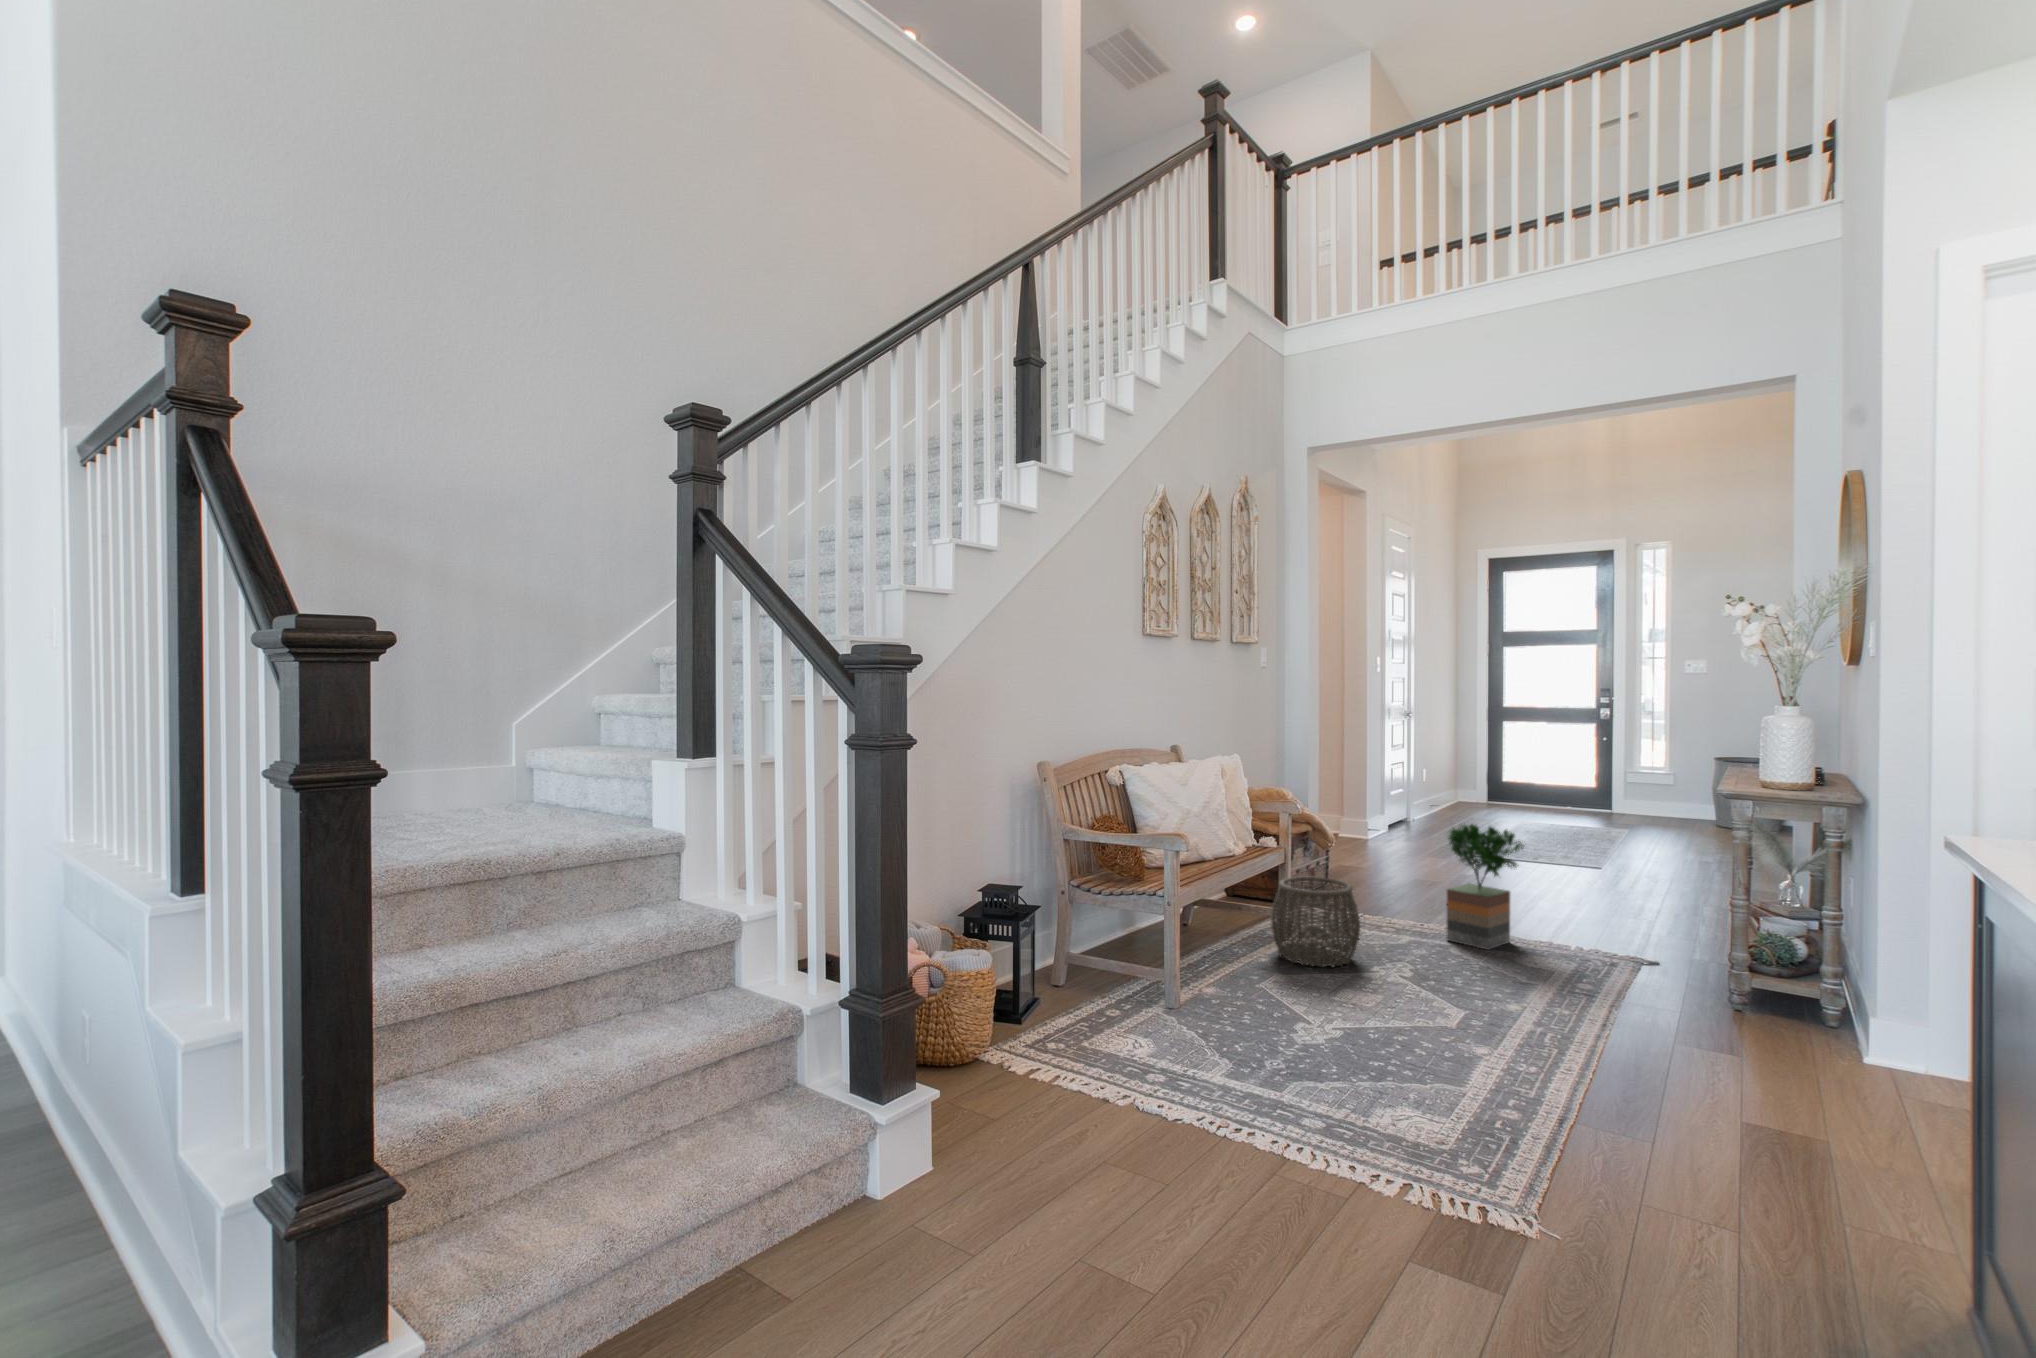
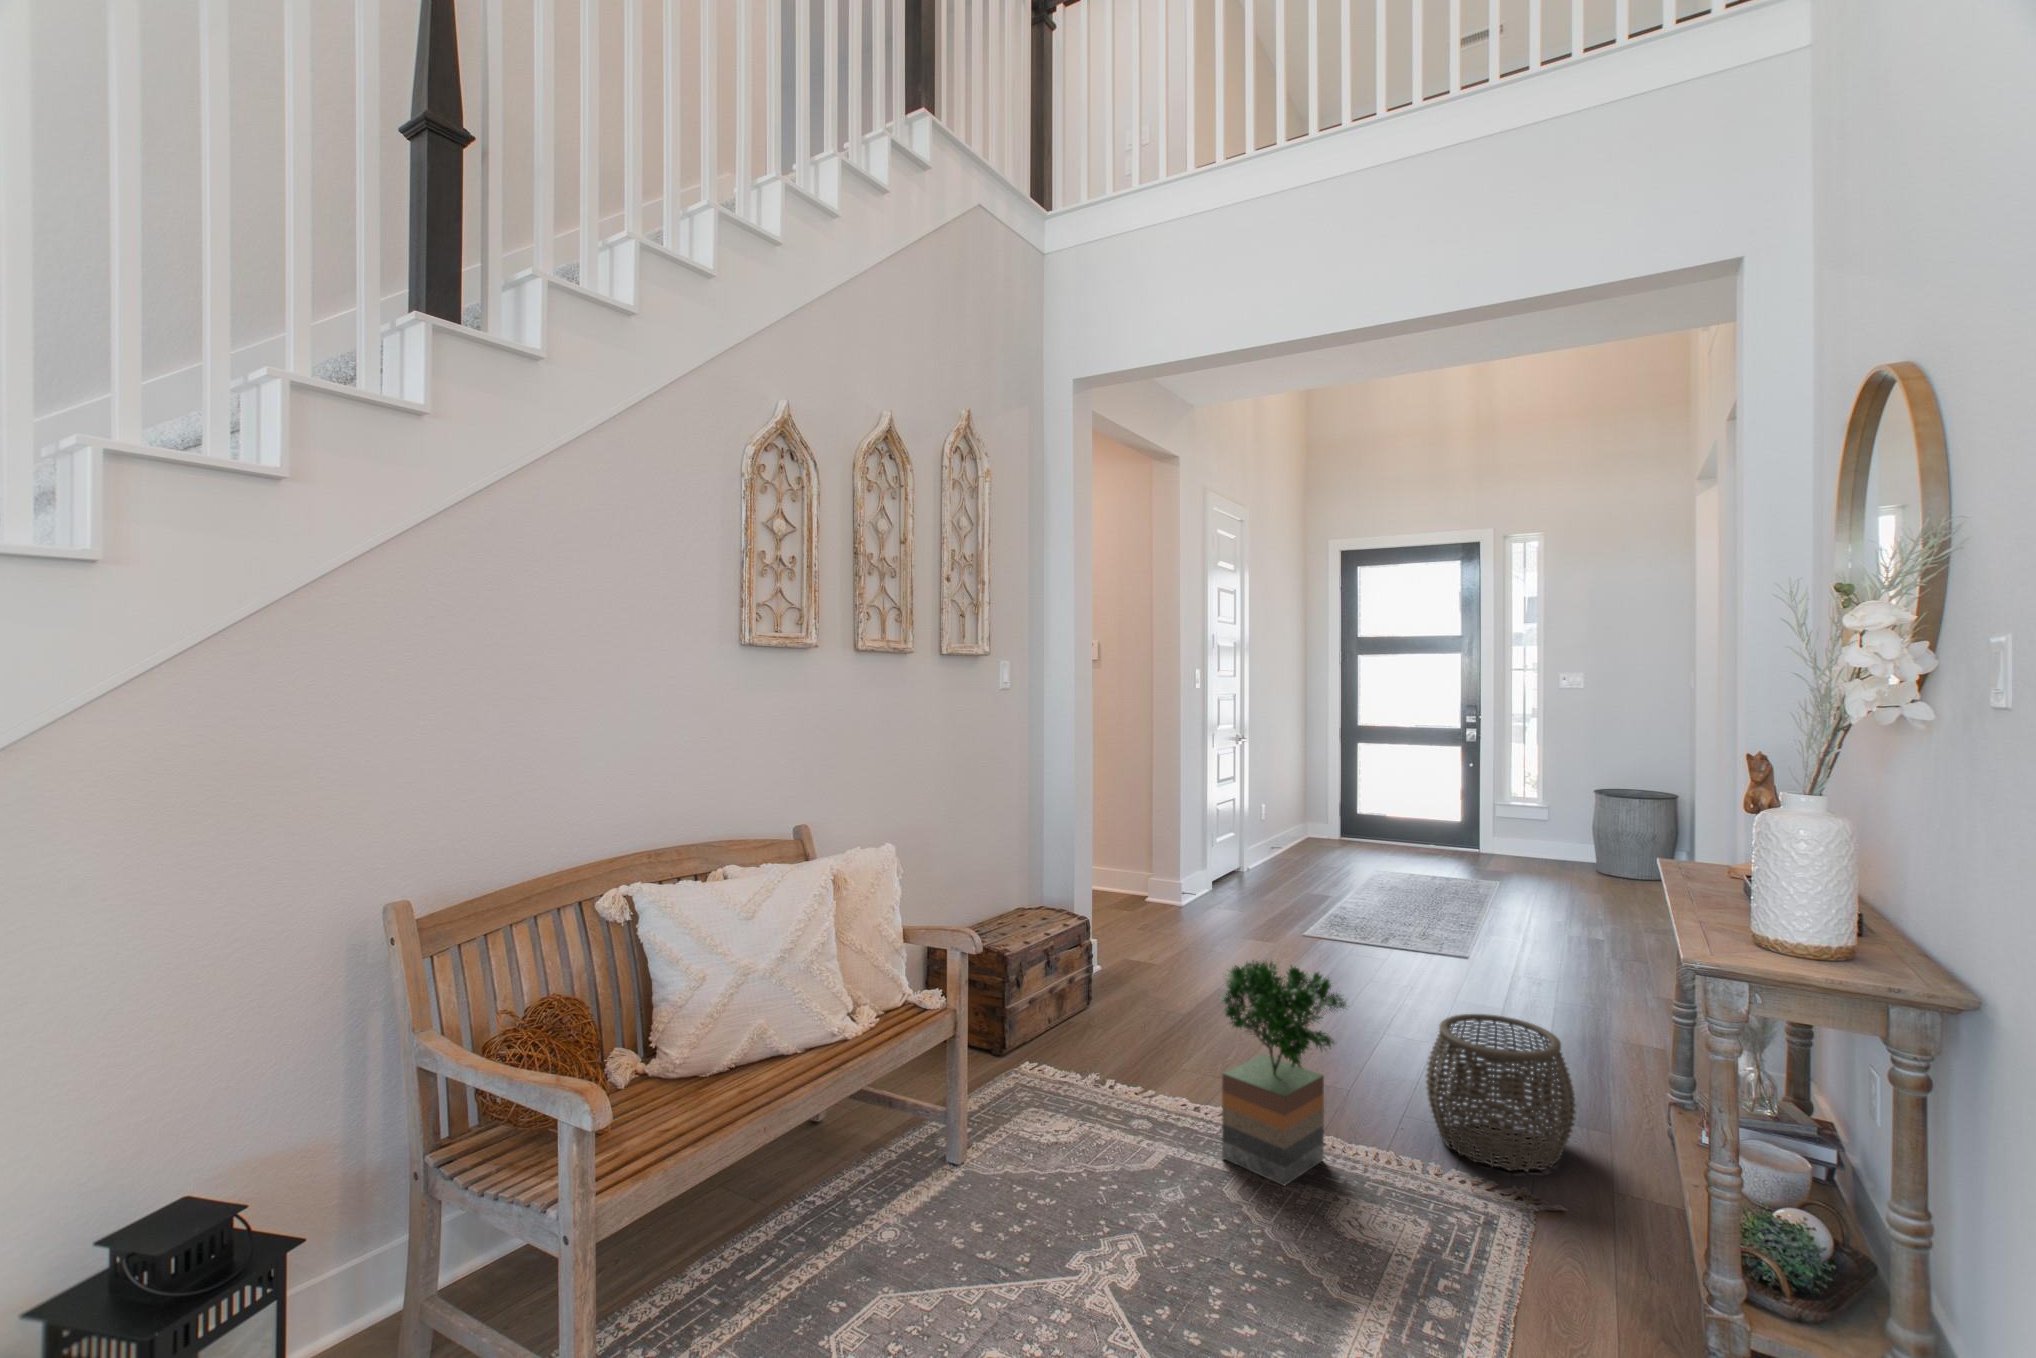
woven basket: present [1271,877,1360,967] -> present [1426,1014,1576,1172]

